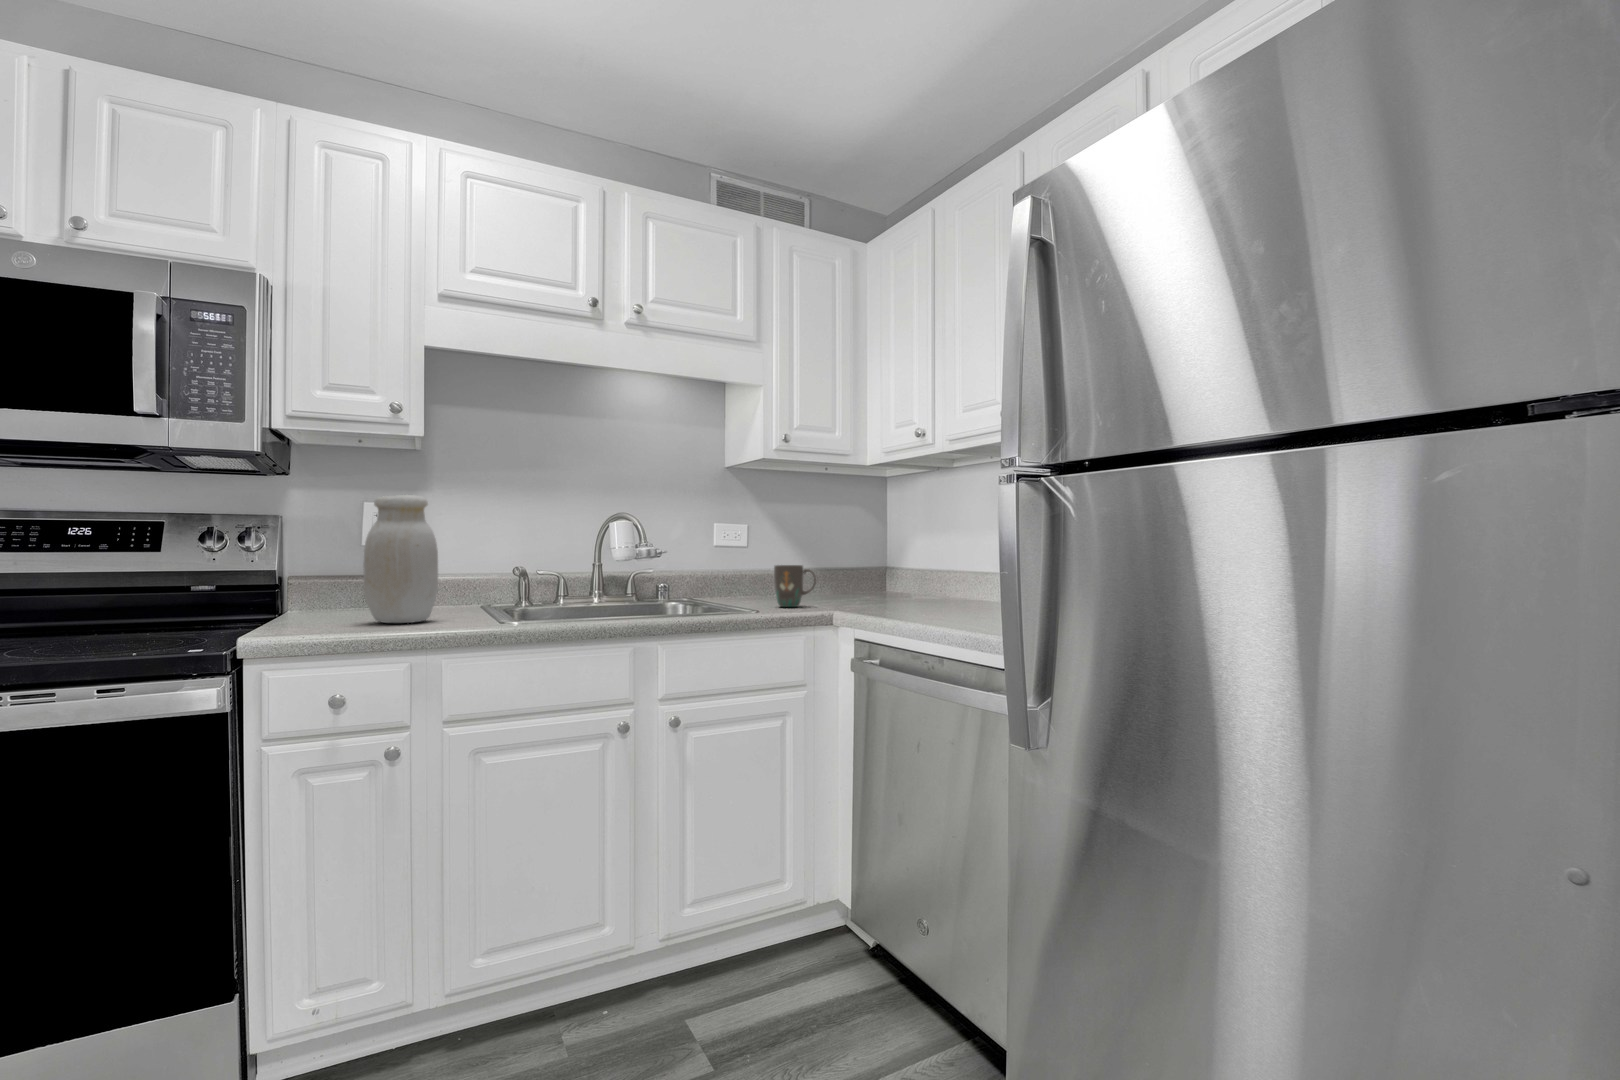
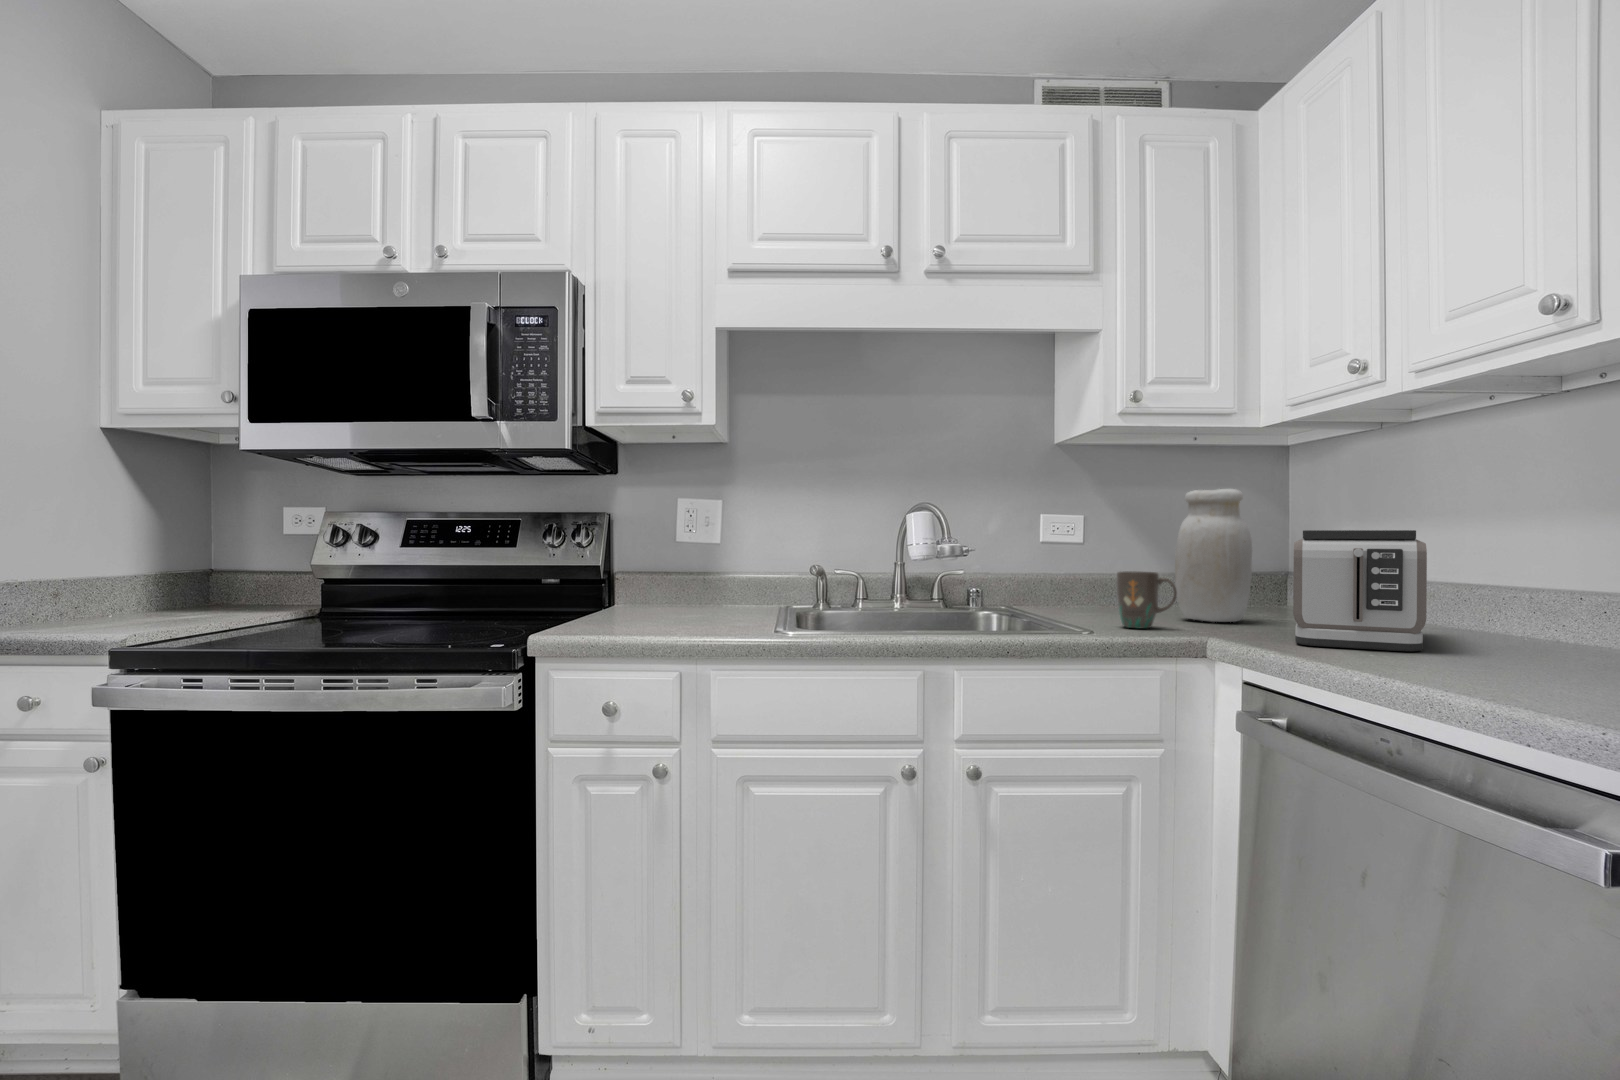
jar: present [363,495,438,623] -> present [1175,489,1252,622]
toaster: none [892,532,970,612] -> present [1293,530,1427,651]

